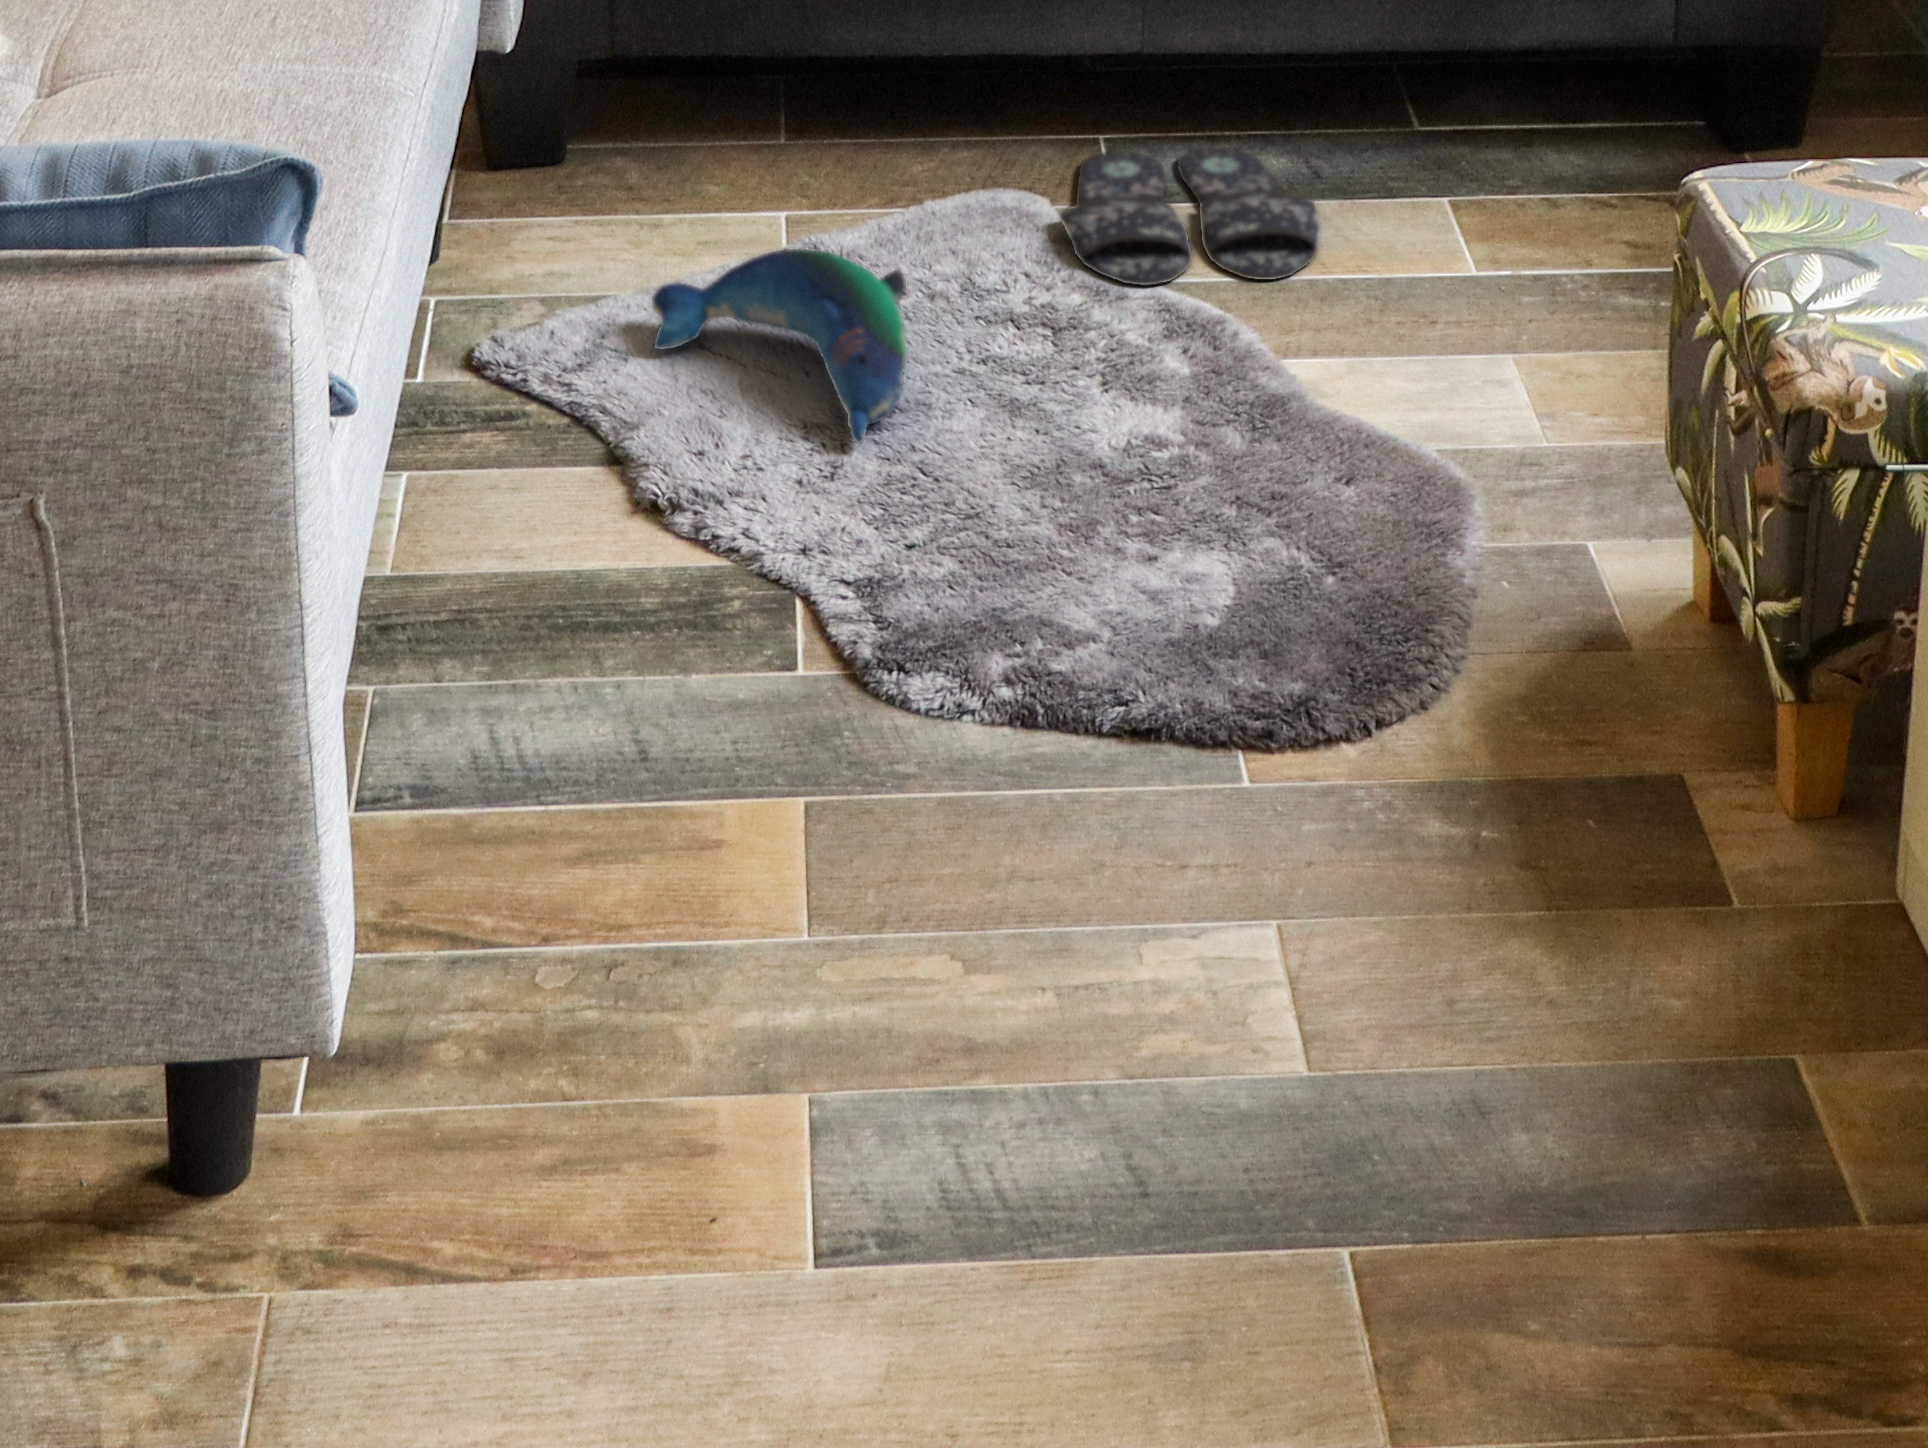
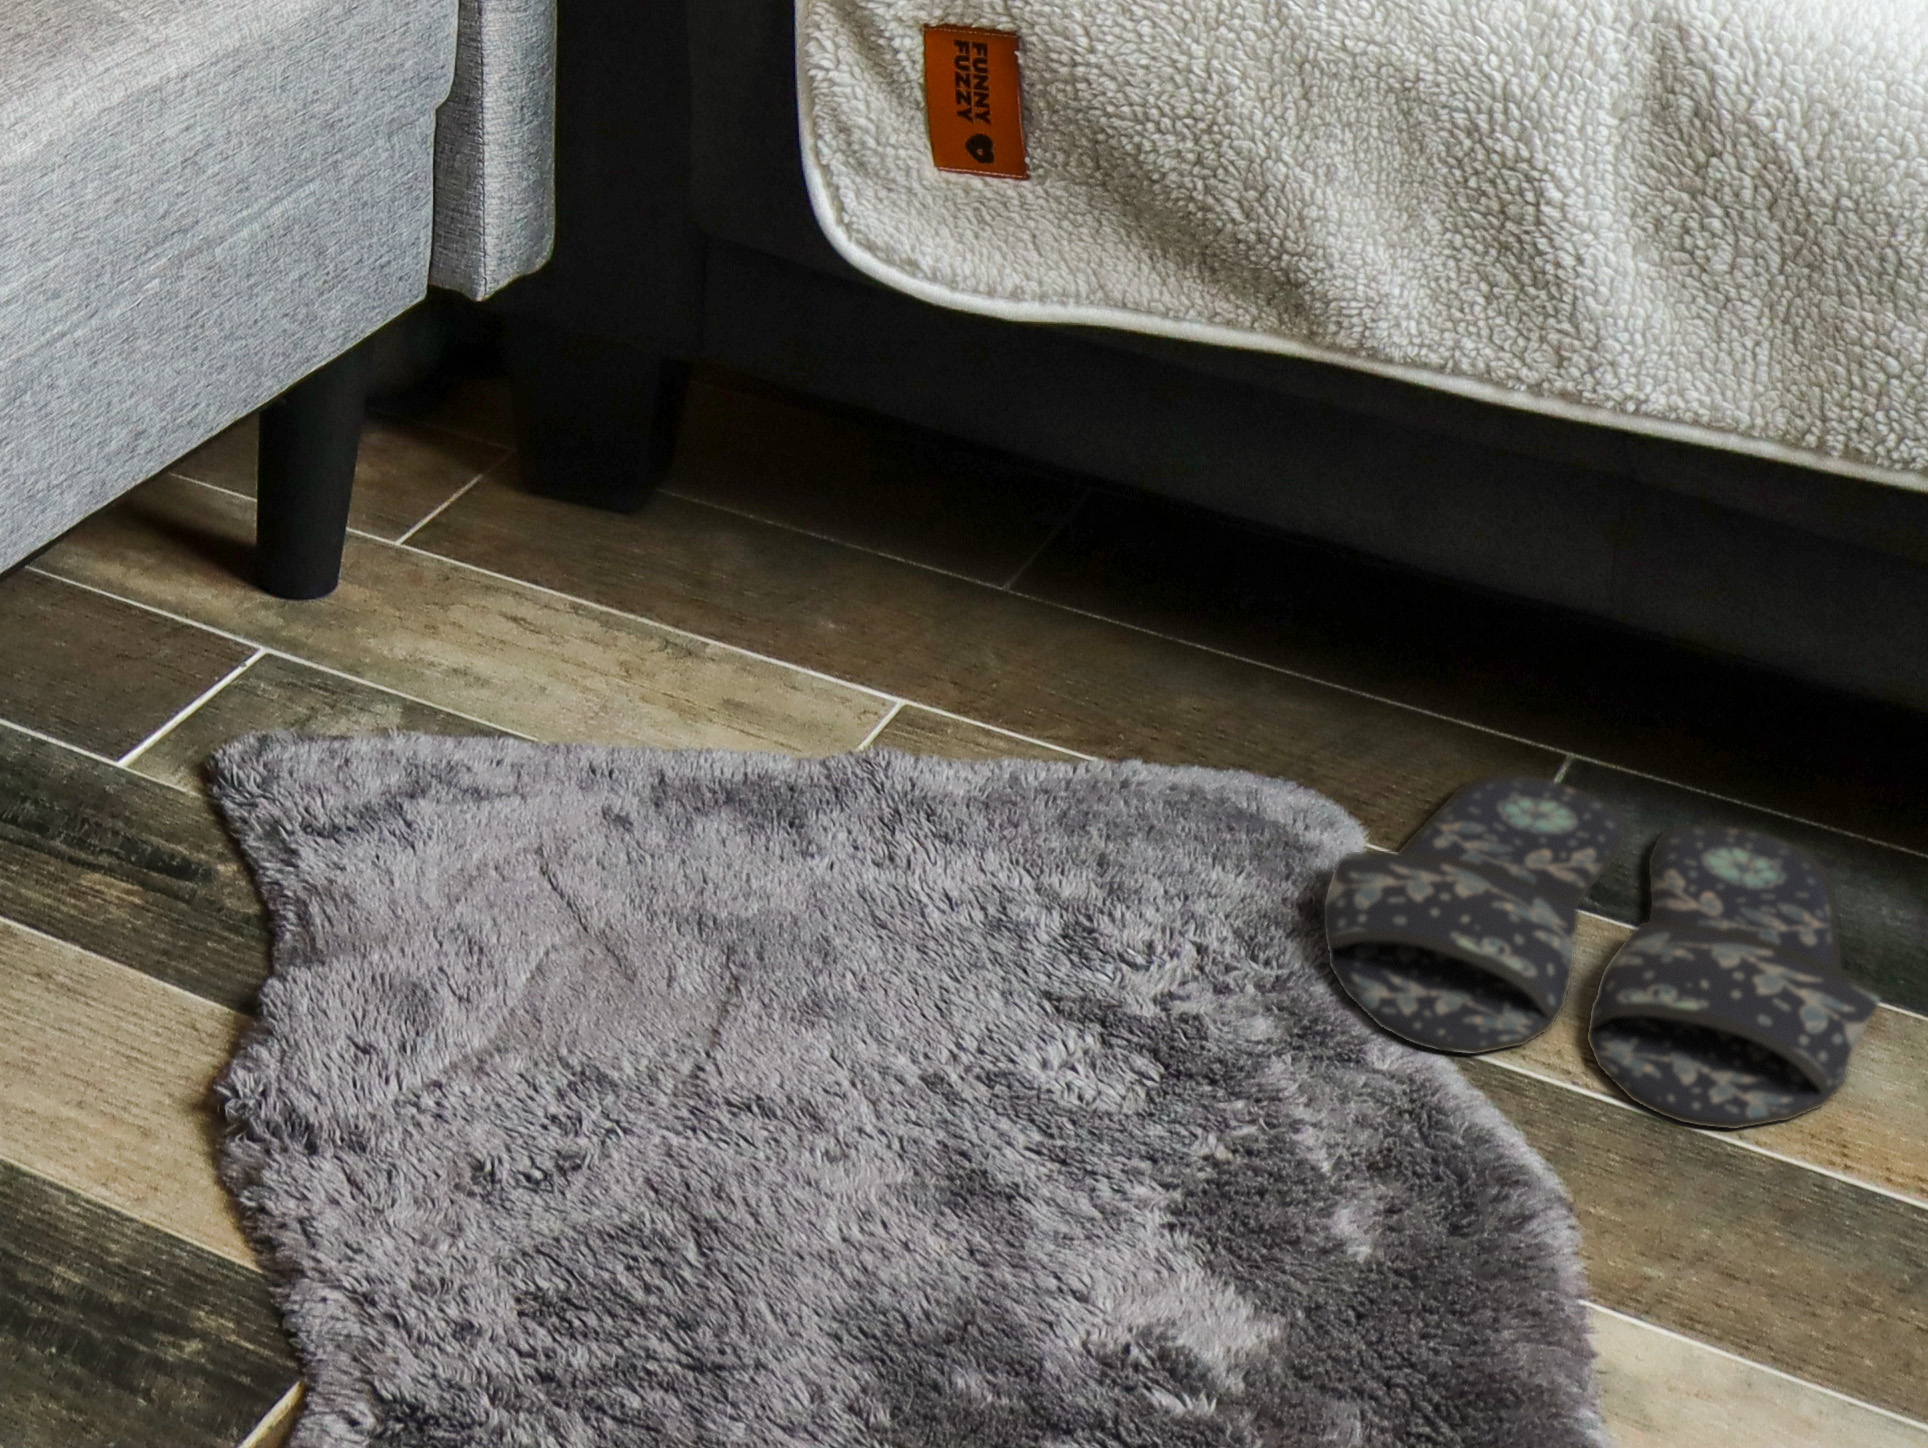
plush toy: present [652,249,906,443] -> none [467,753,874,1146]

